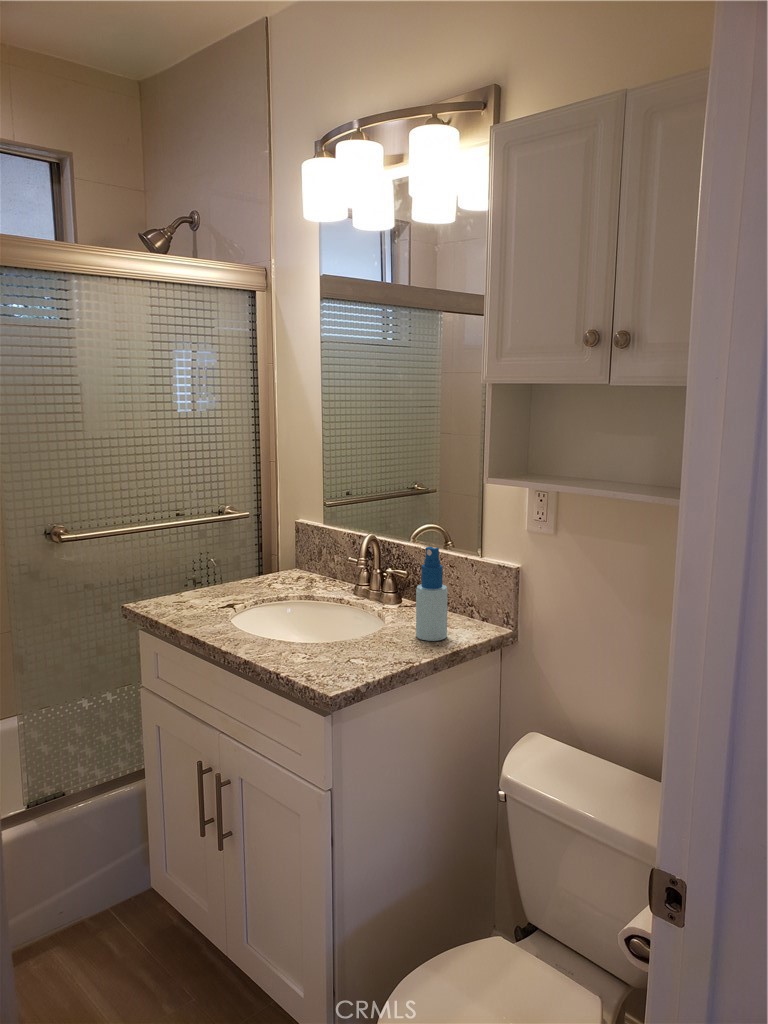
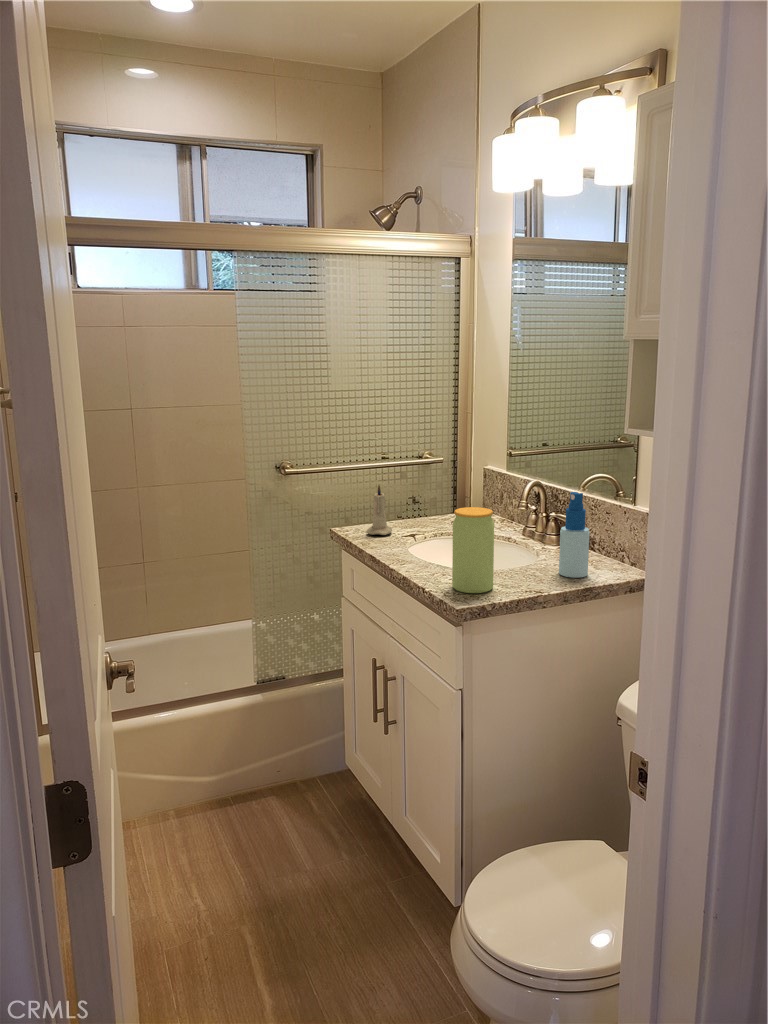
candle: none [174,548,205,609] -> present [366,485,392,535]
jar: none [309,572,358,674] -> present [452,507,494,593]

